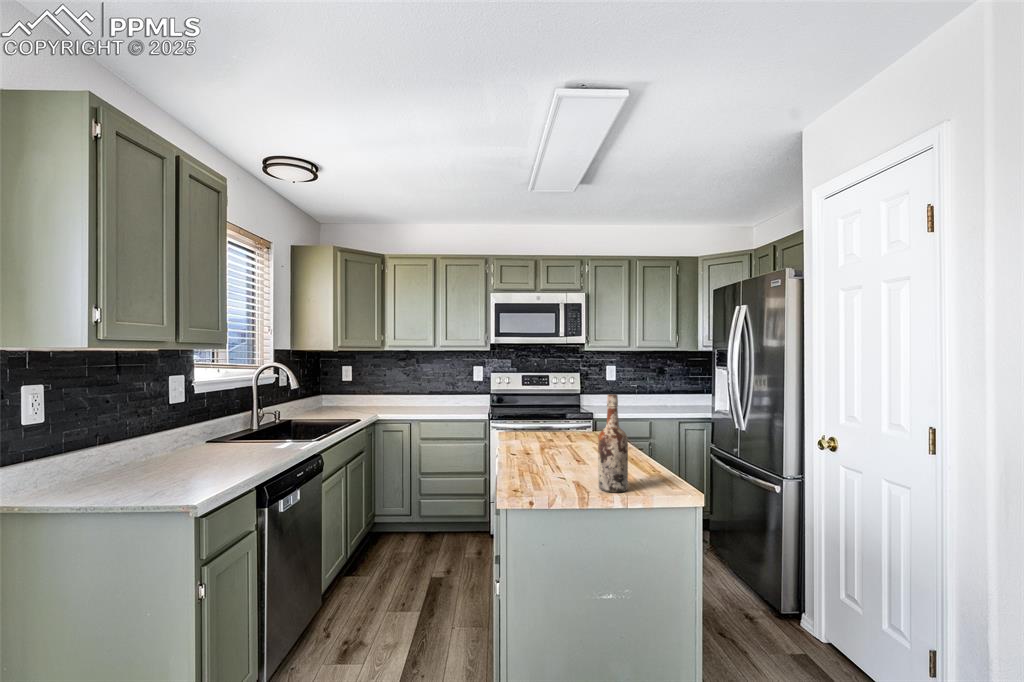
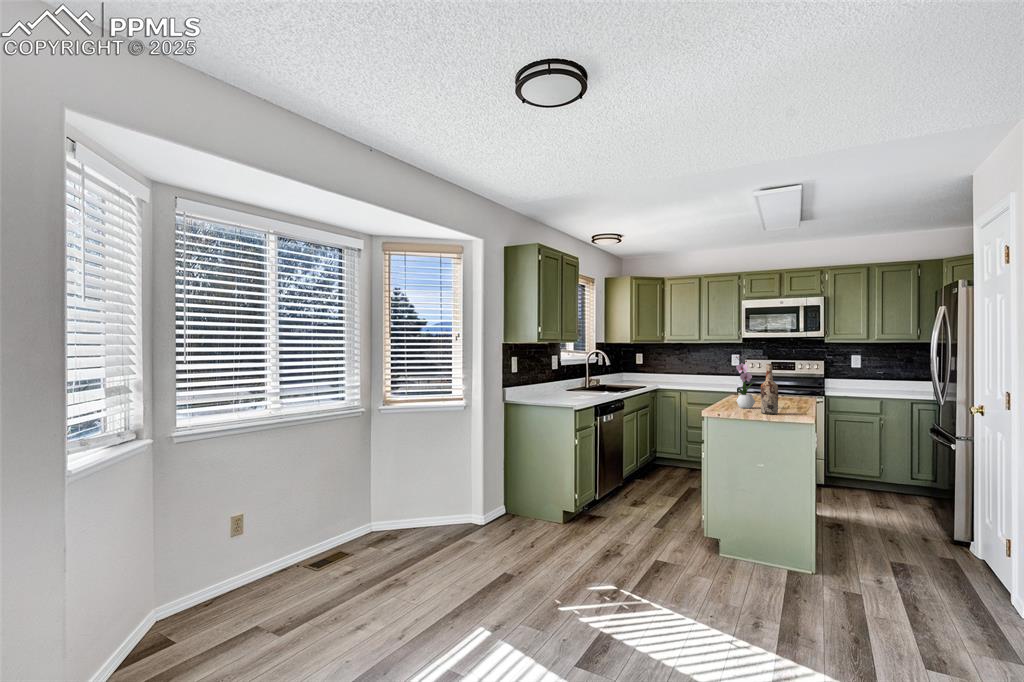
flower arrangement: none [536,378,569,472] -> present [736,356,755,408]

